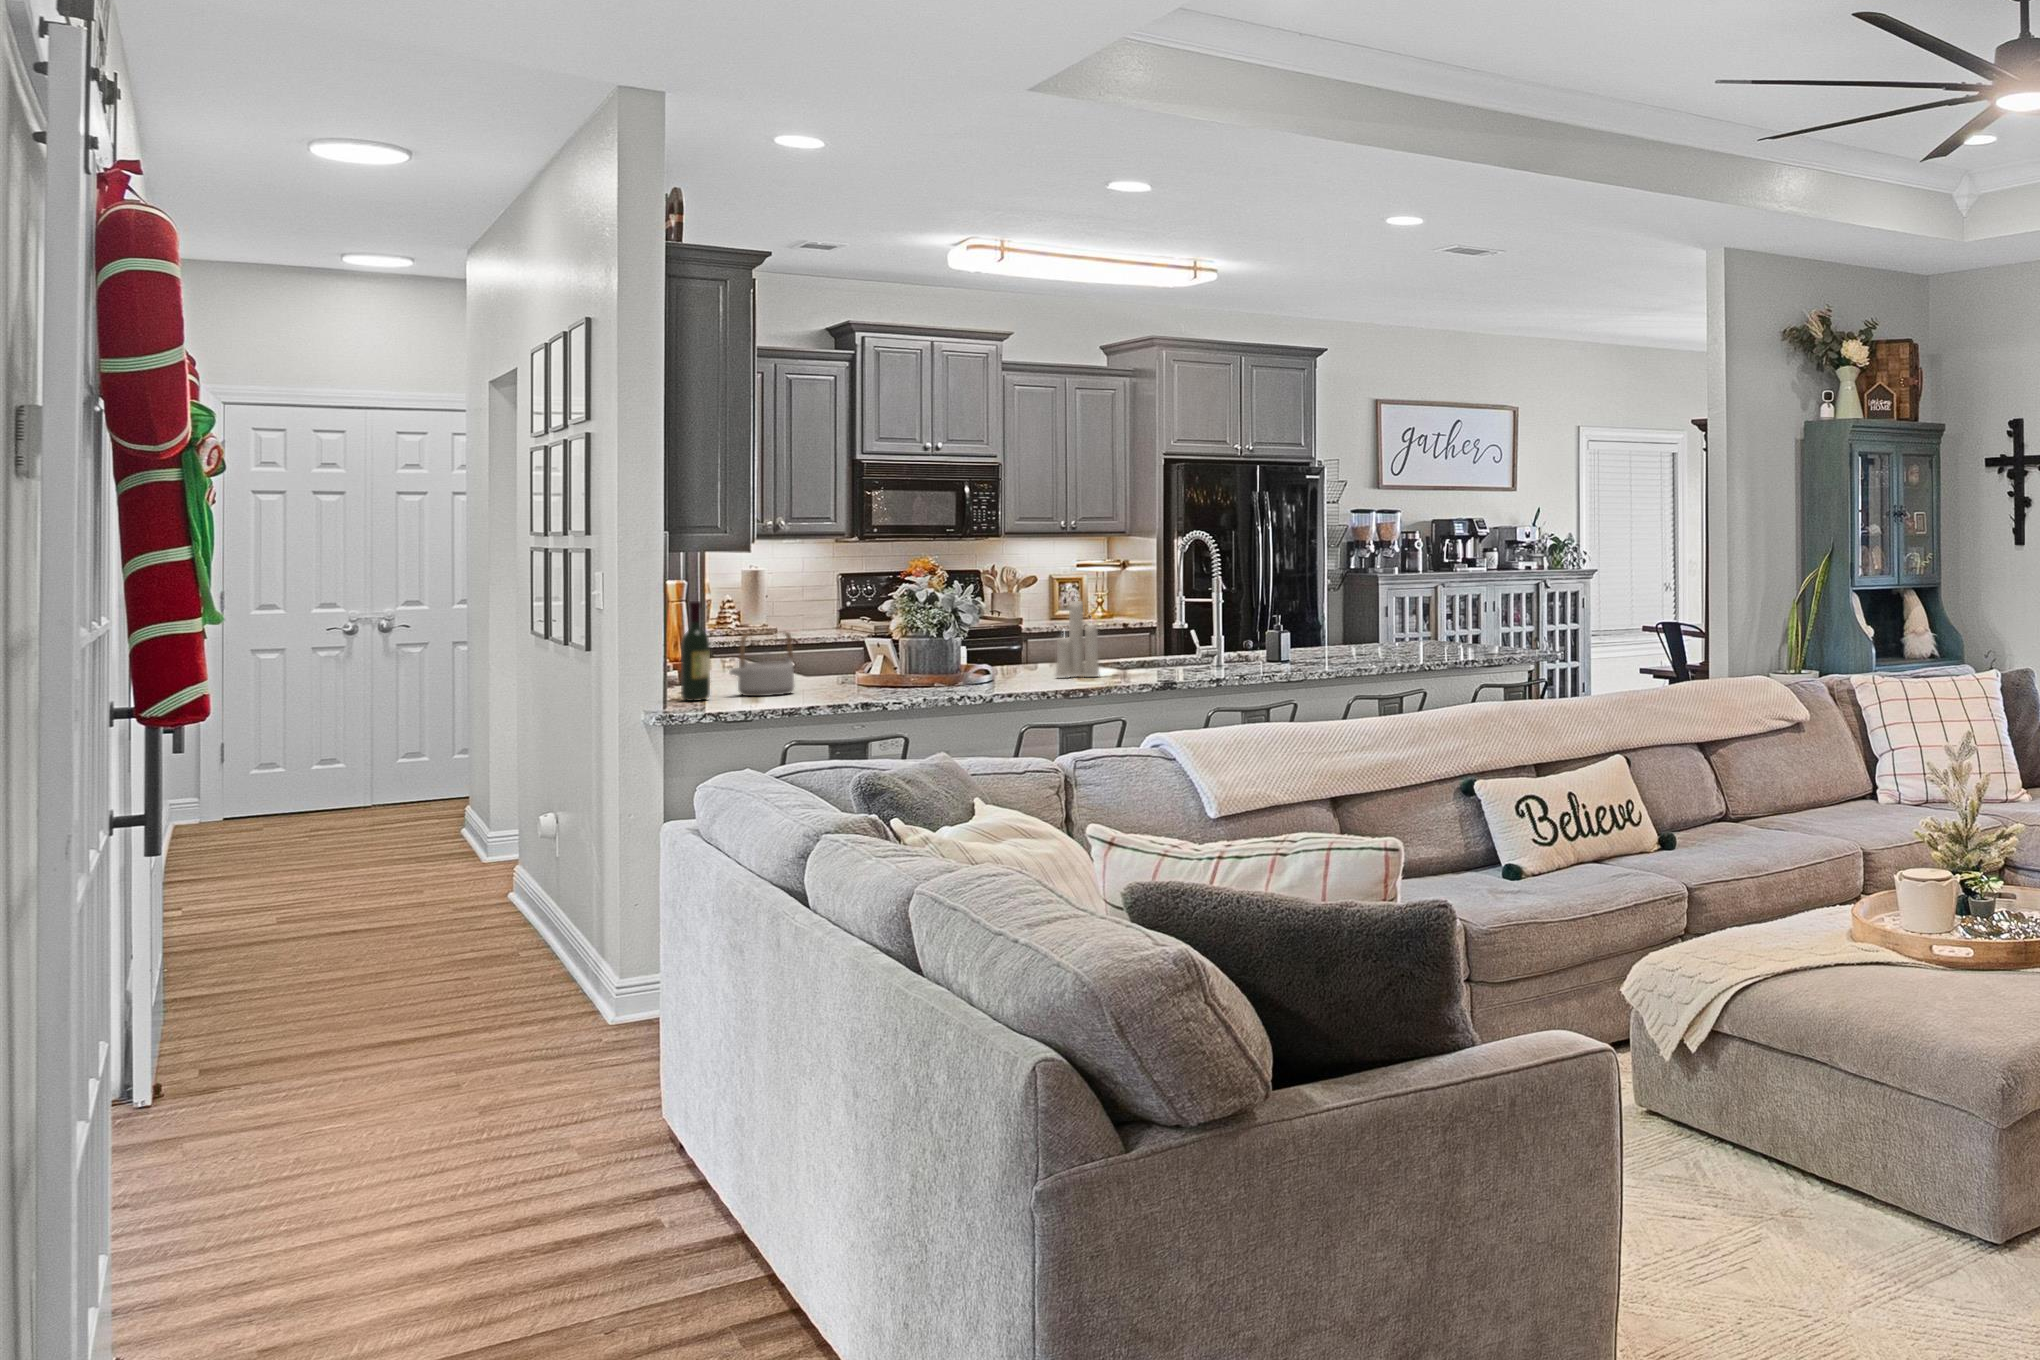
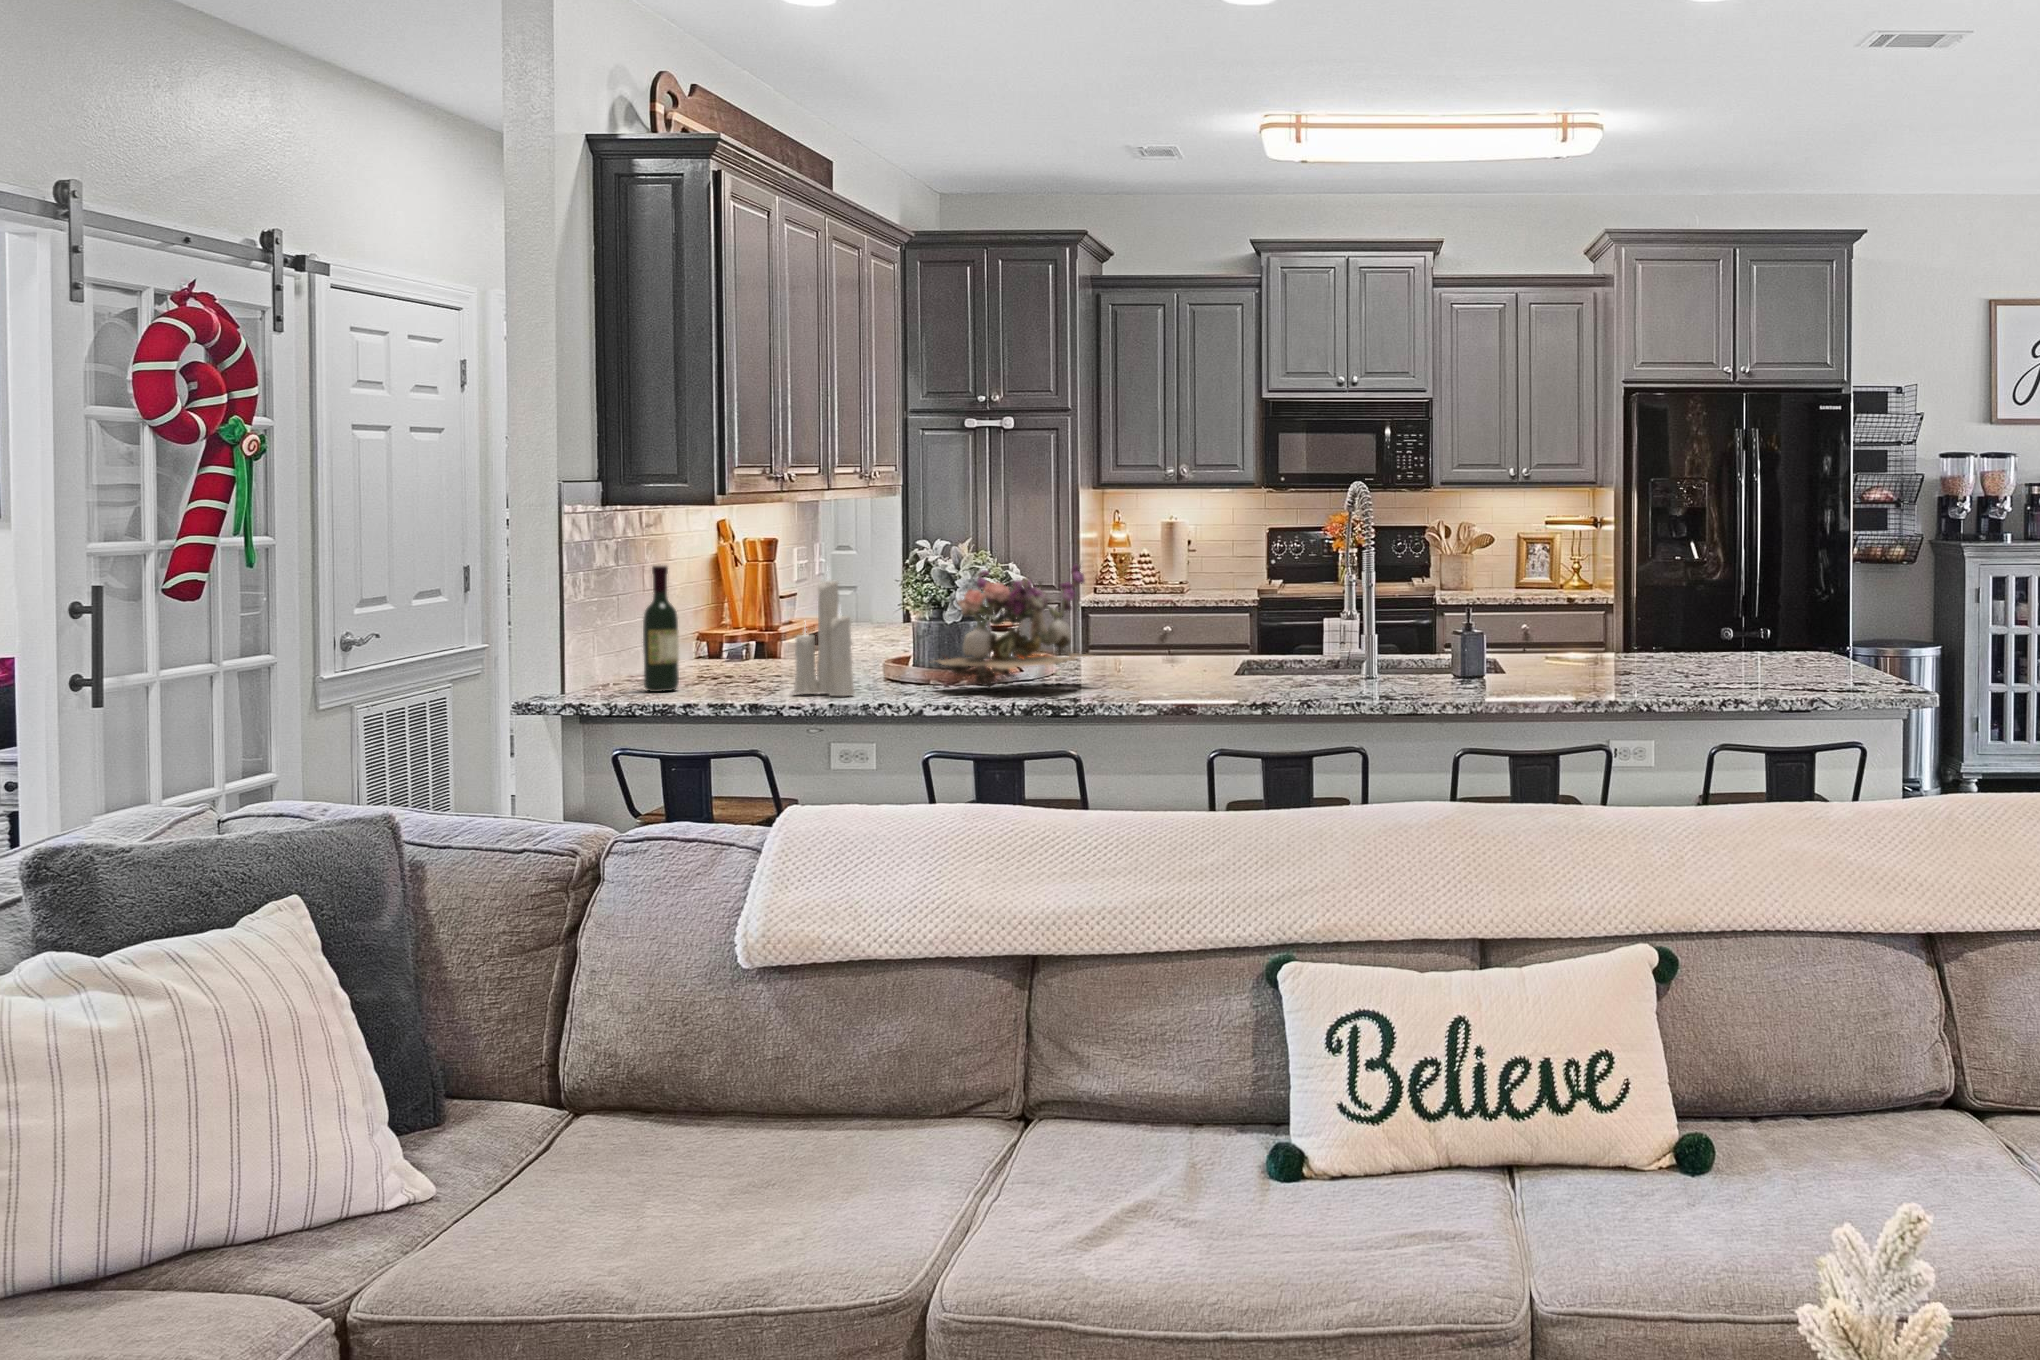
flower arrangement: none [912,591,1025,686] -> present [933,564,1091,686]
candle: present [1056,595,1099,677] -> present [794,570,855,696]
teapot: present [729,631,794,696] -> none [714,606,800,690]

